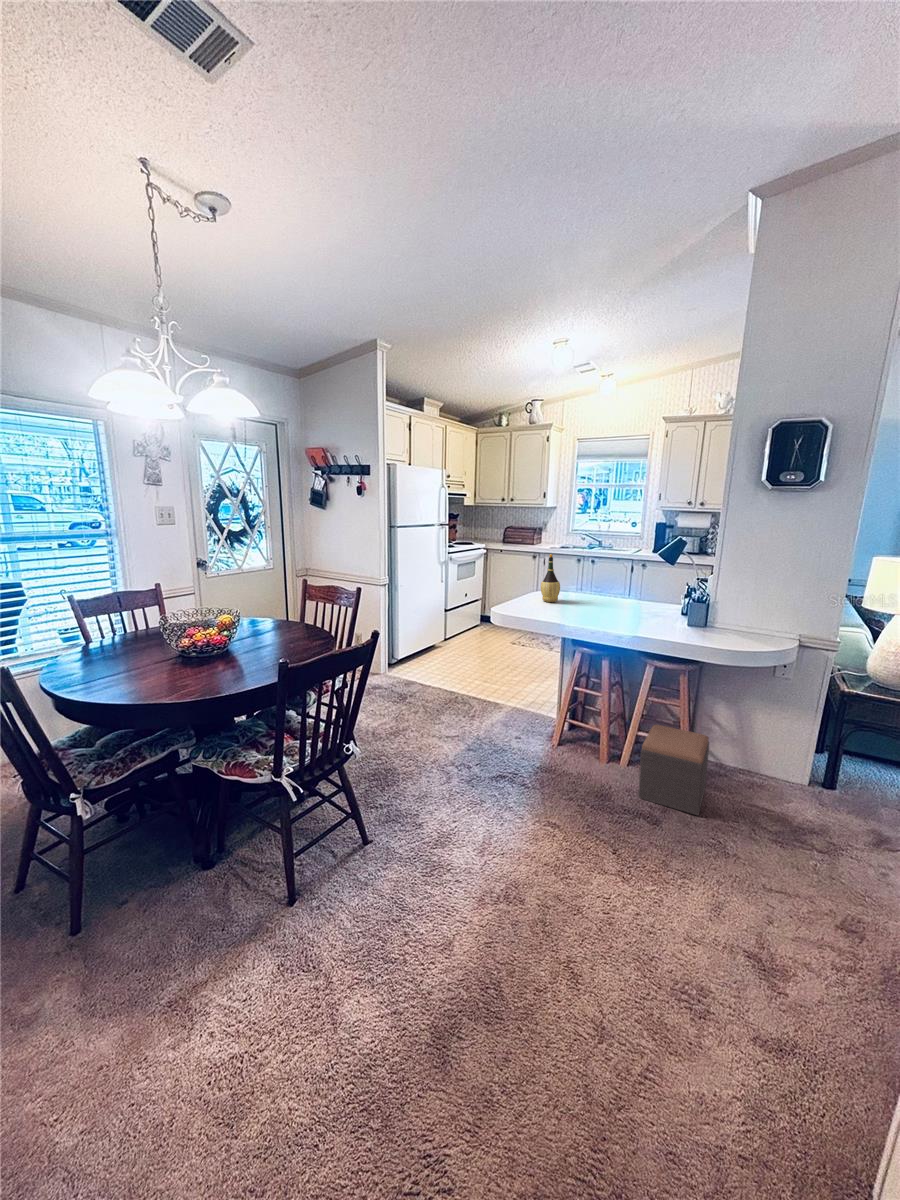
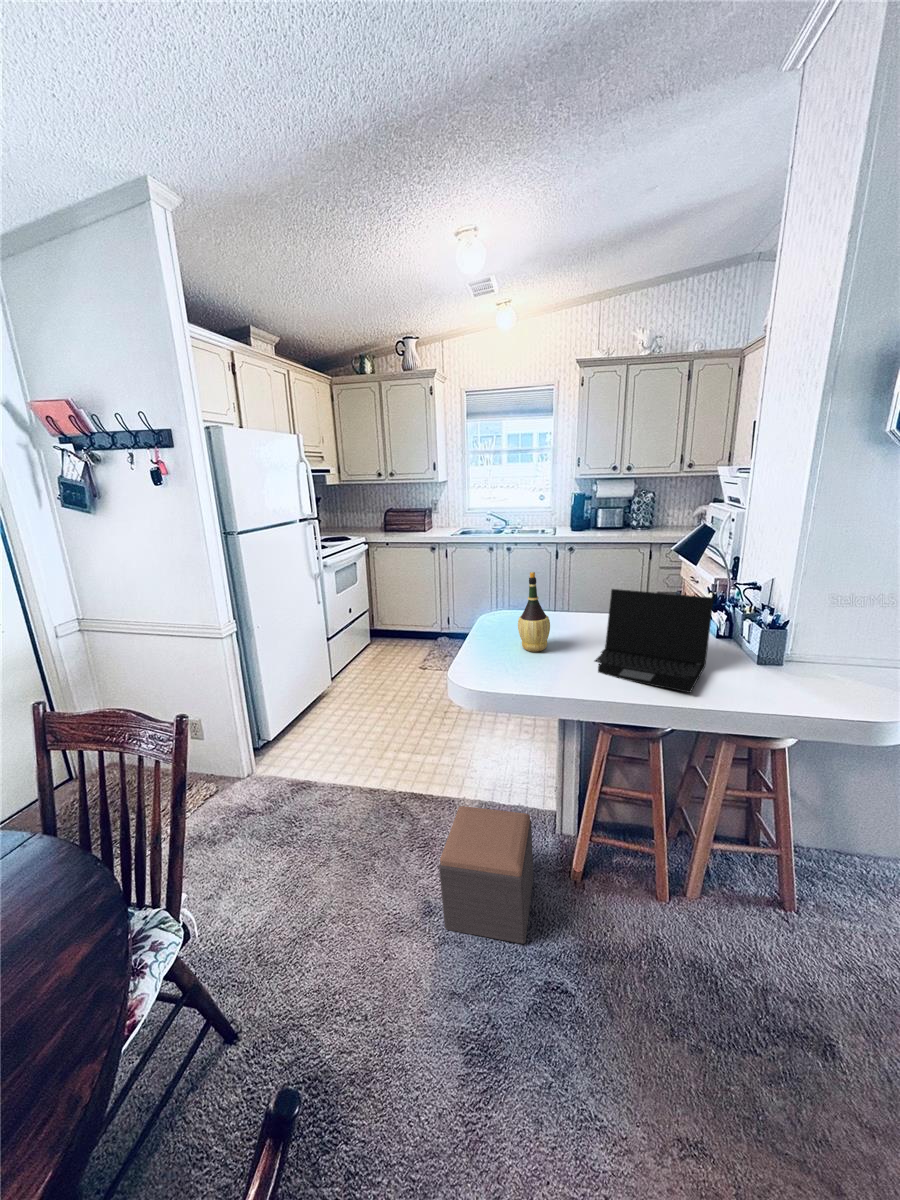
laptop: none [570,570,656,624] -> present [595,589,713,693]
footstool: present [638,725,709,815] -> present [439,806,533,944]

